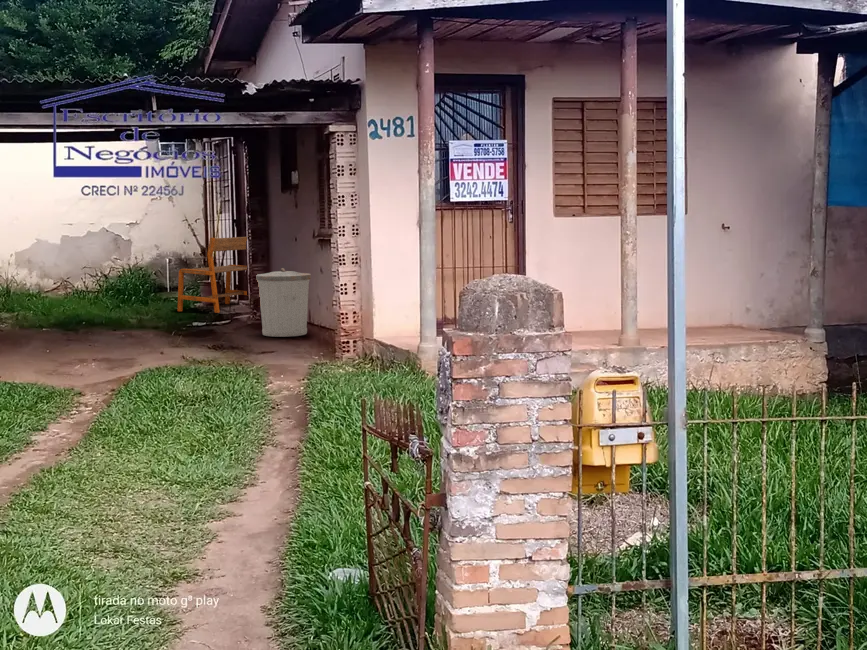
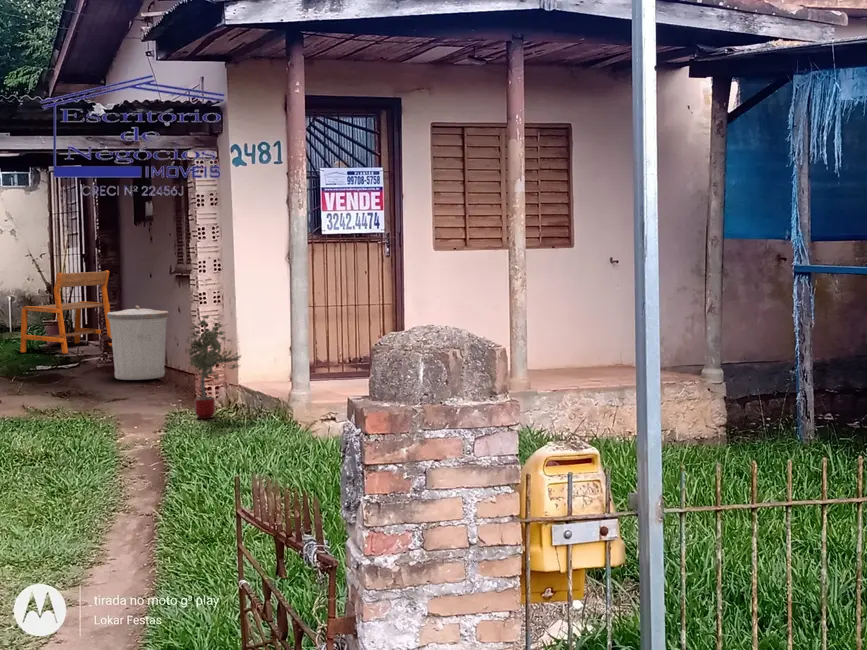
potted tree: none [324,276,377,371] -> present [187,316,241,419]

